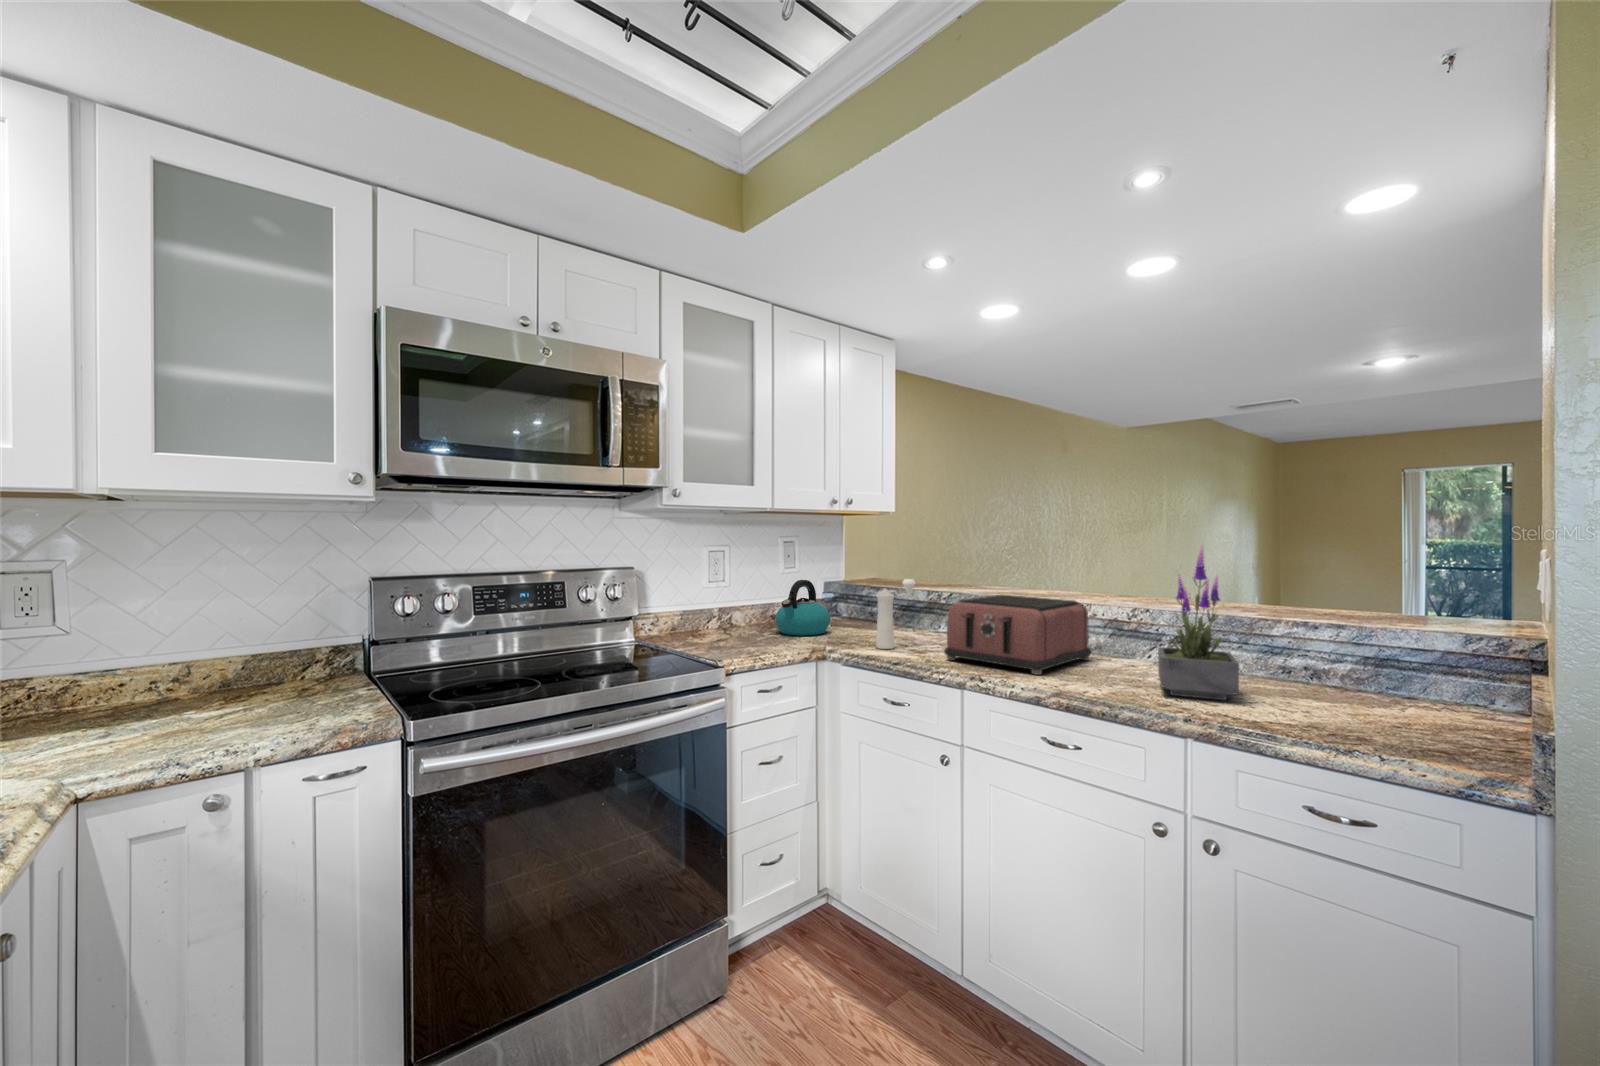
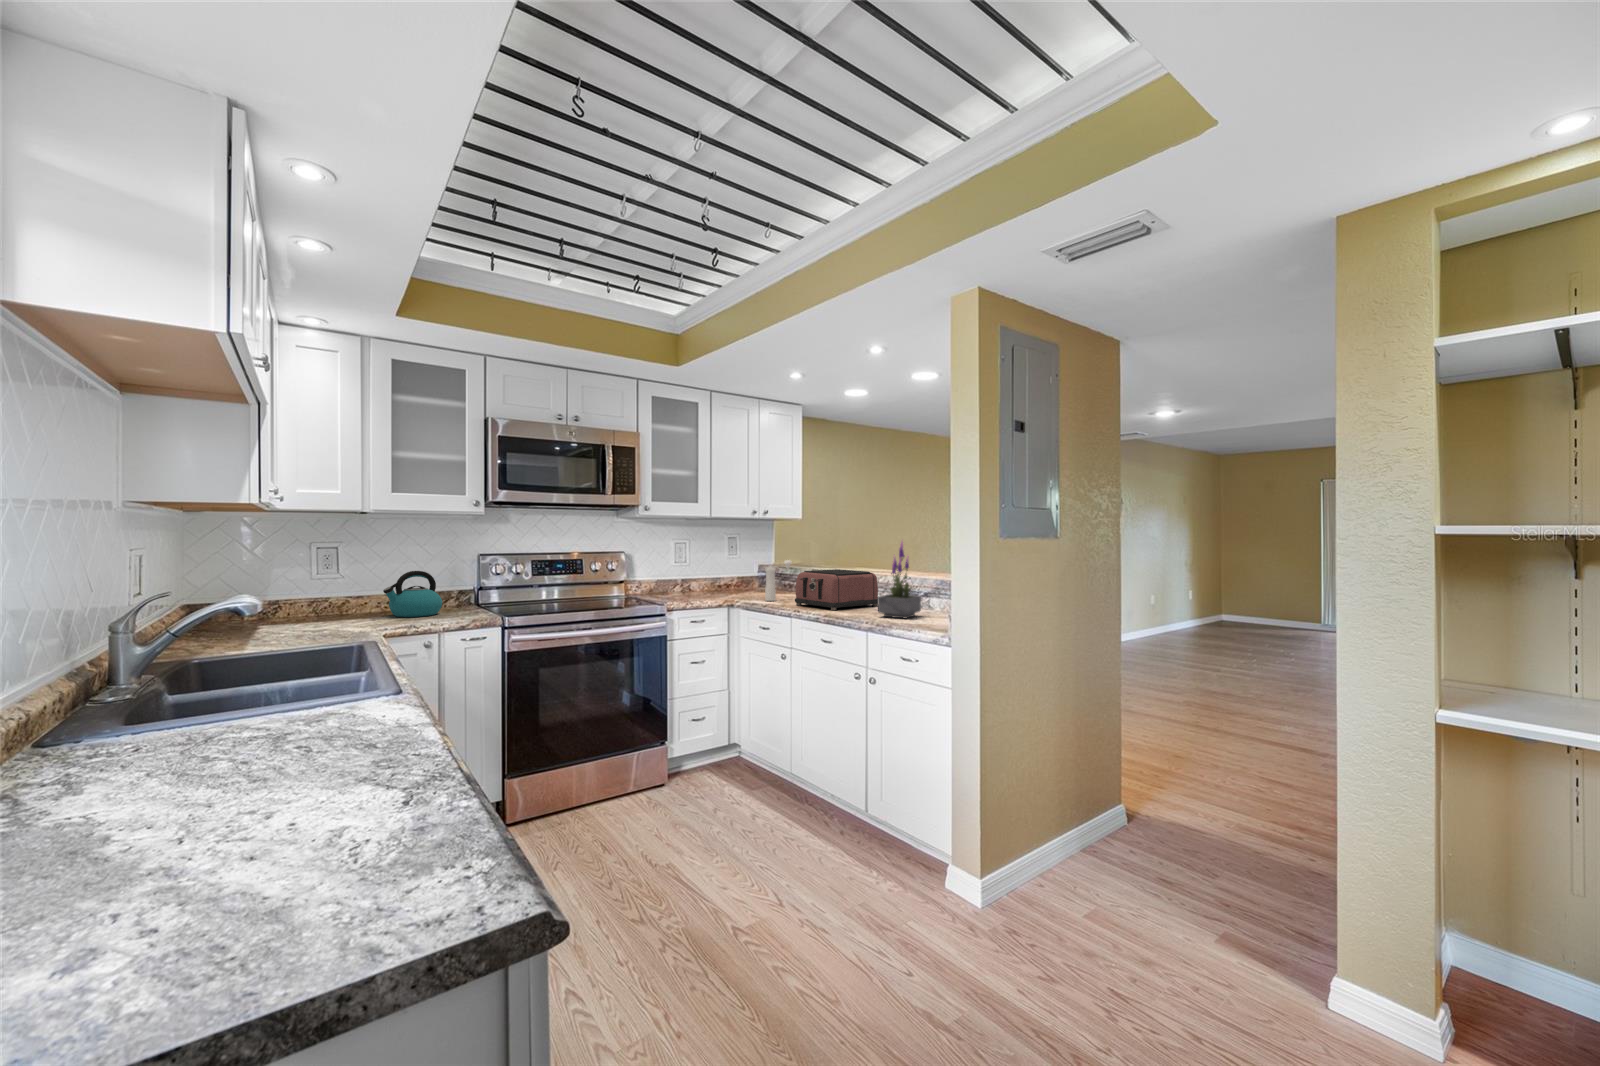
kettle: present [775,580,830,636] -> present [383,571,442,617]

